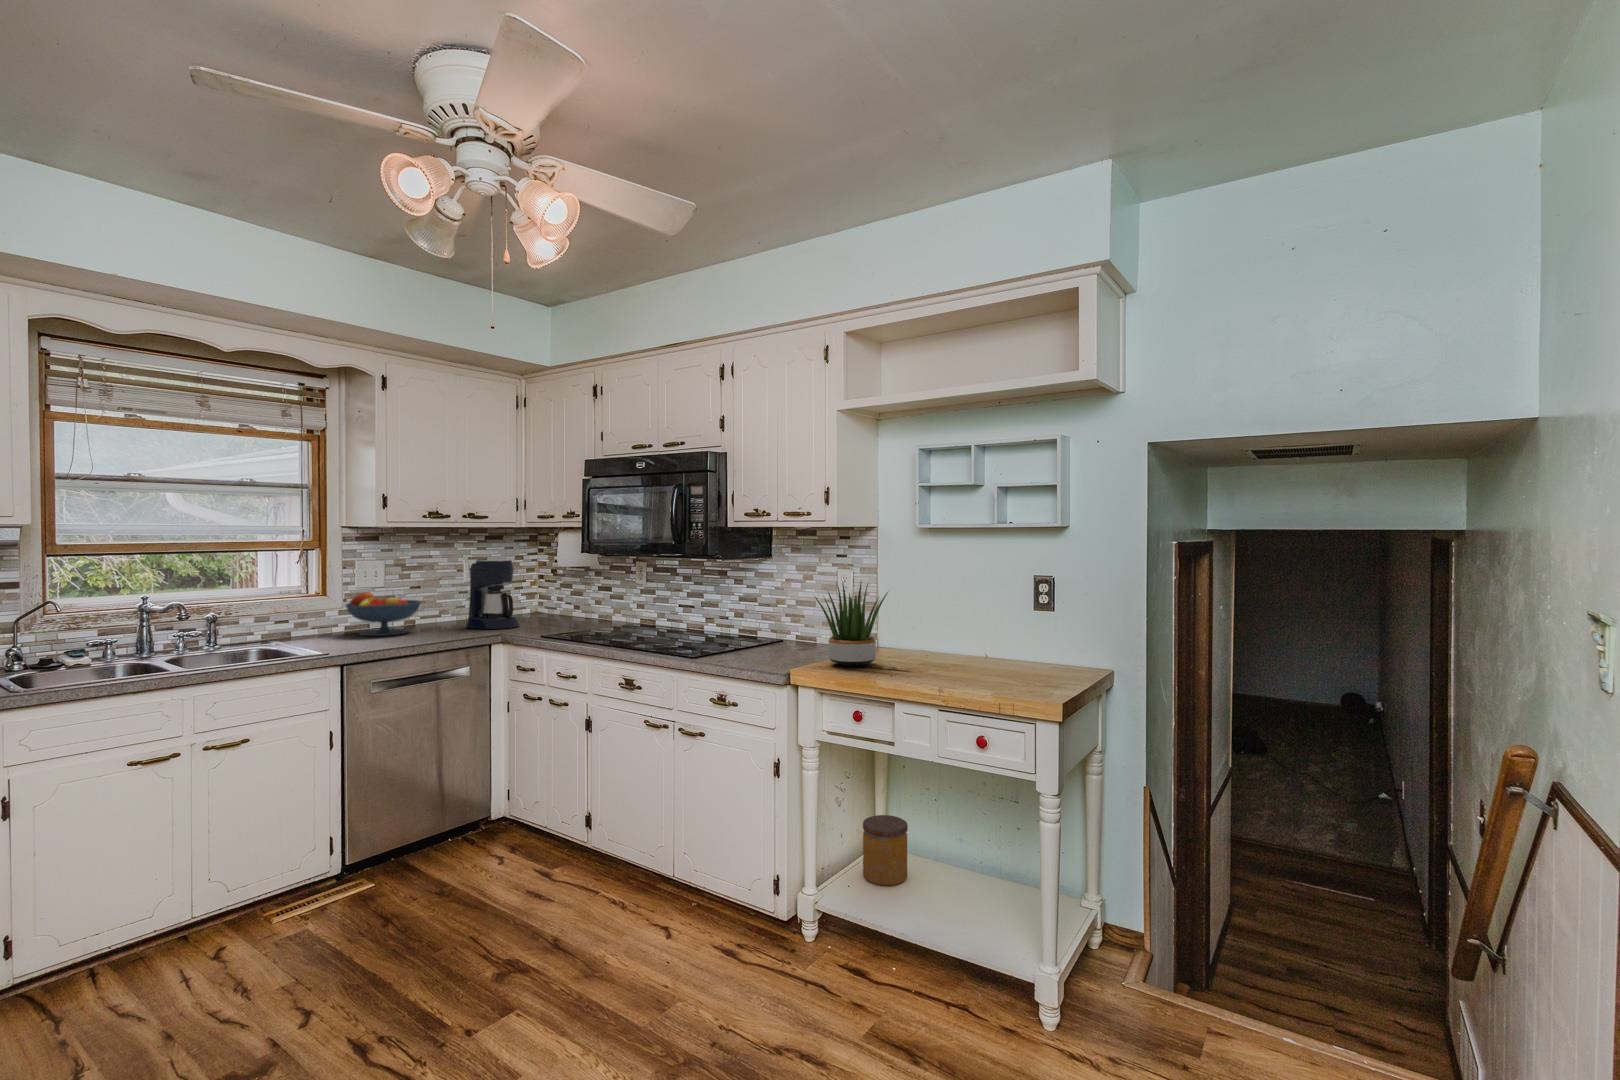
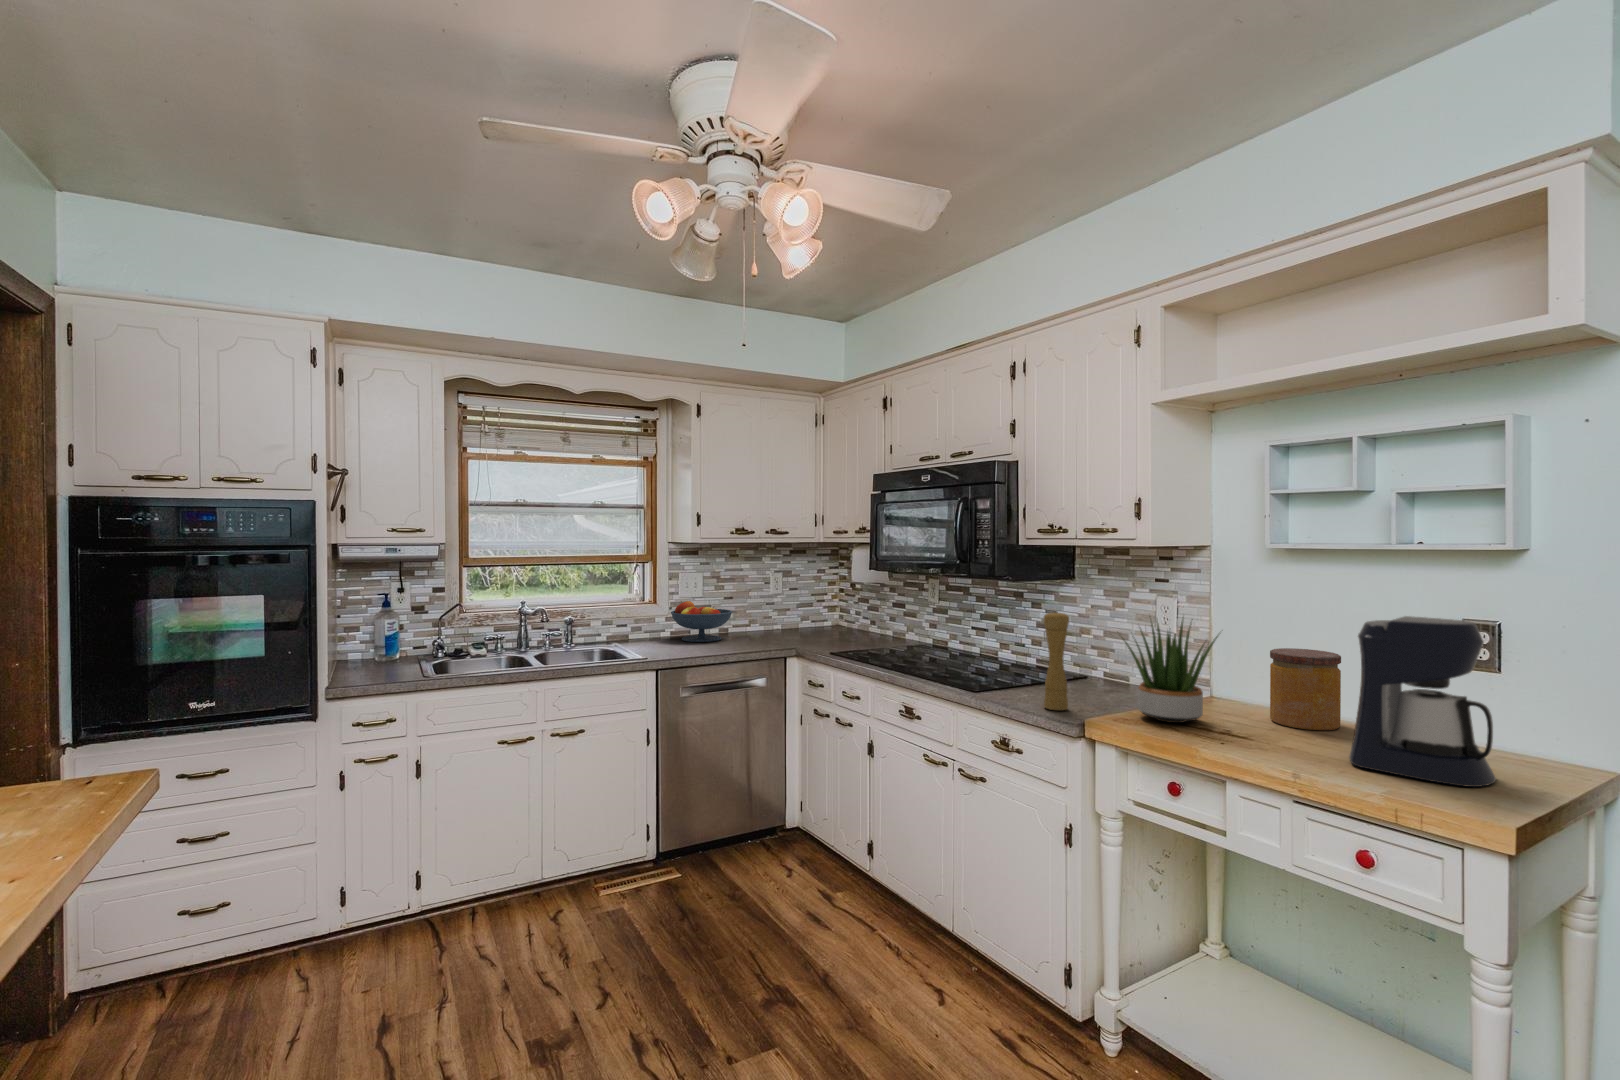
coffee maker: present [465,560,520,629] -> present [1349,616,1496,787]
pepper mill: none [754,581,775,665] -> present [1044,611,1069,710]
jar: present [863,815,908,886] -> present [1270,648,1341,730]

